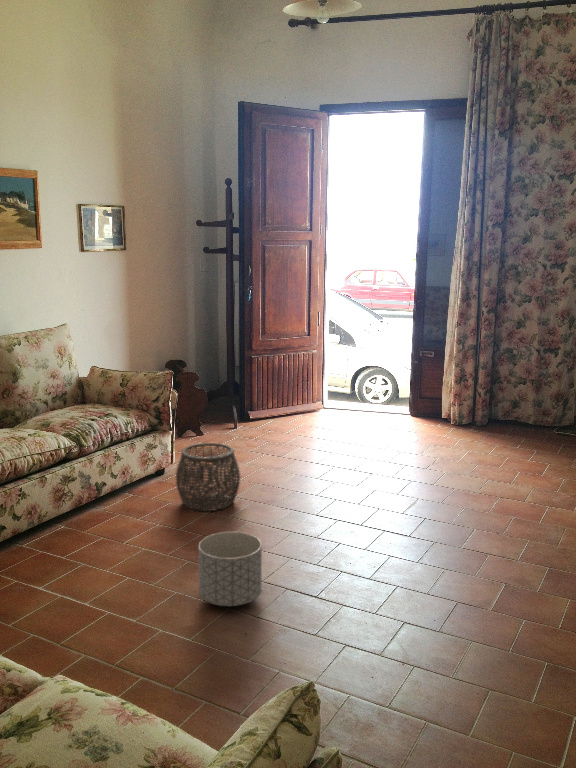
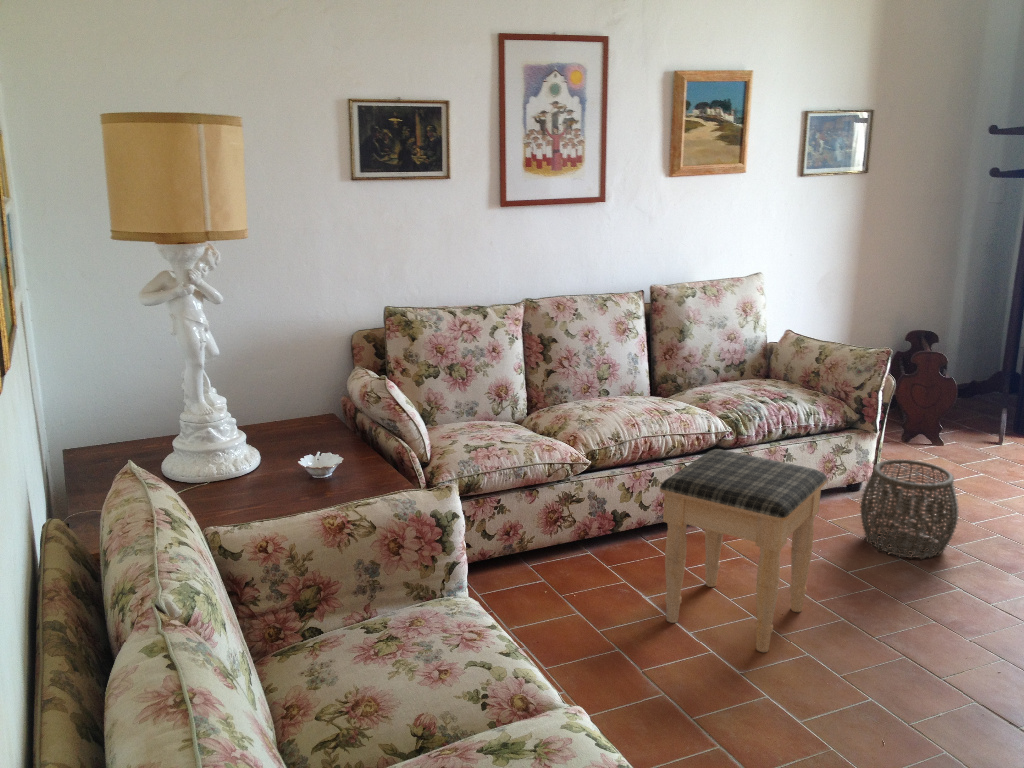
footstool: none [46,457,166,601] -> present [660,449,827,652]
planter: present [198,532,262,606] -> none [834,592,935,700]

